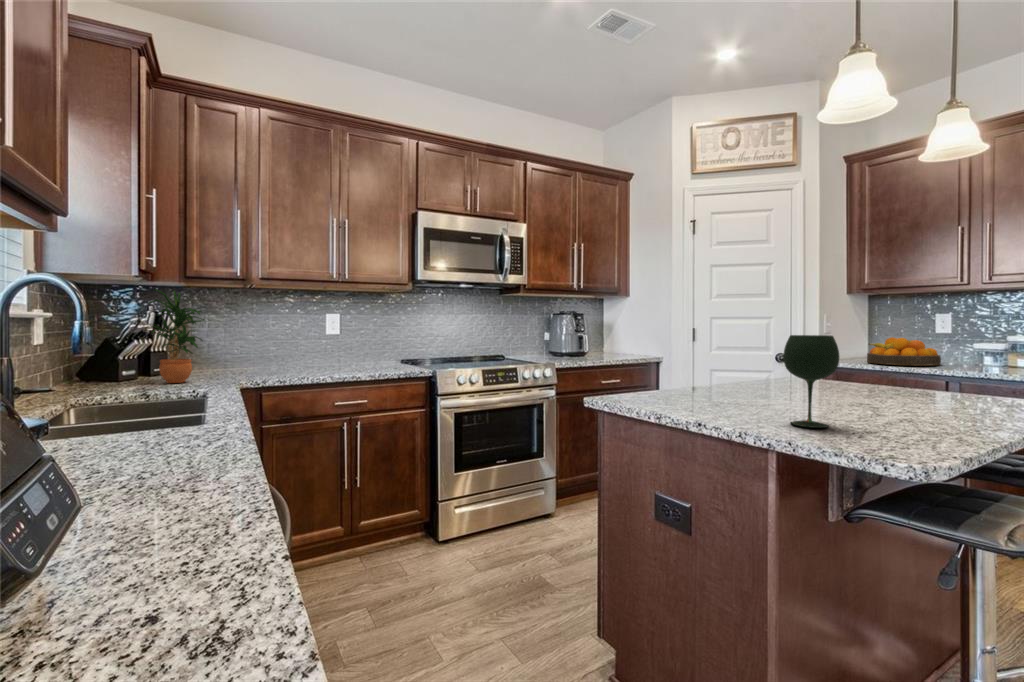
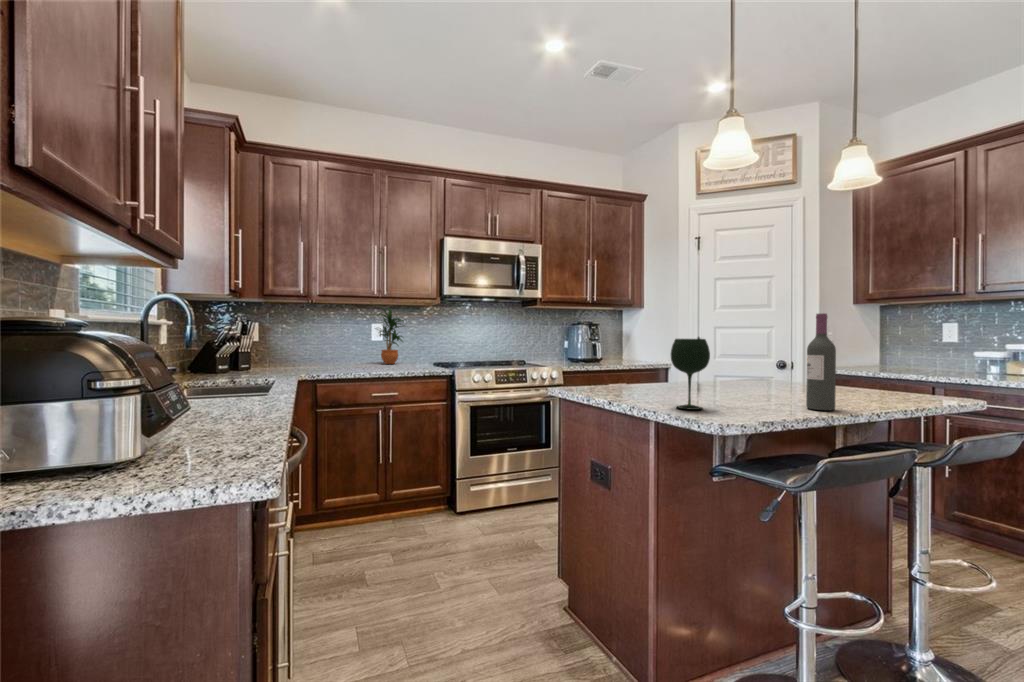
potted plant: present [149,289,205,383] -> present [379,307,405,364]
wine bottle: none [938,303,980,424] -> present [806,314,836,410]
fruit bowl: present [867,337,941,366] -> none [865,345,936,372]

